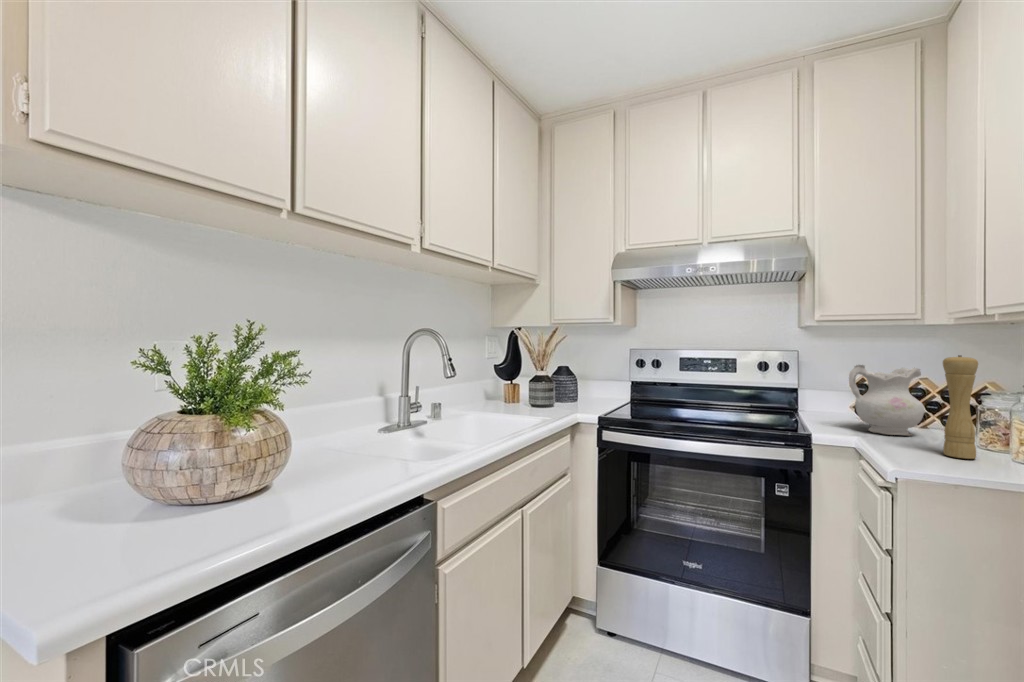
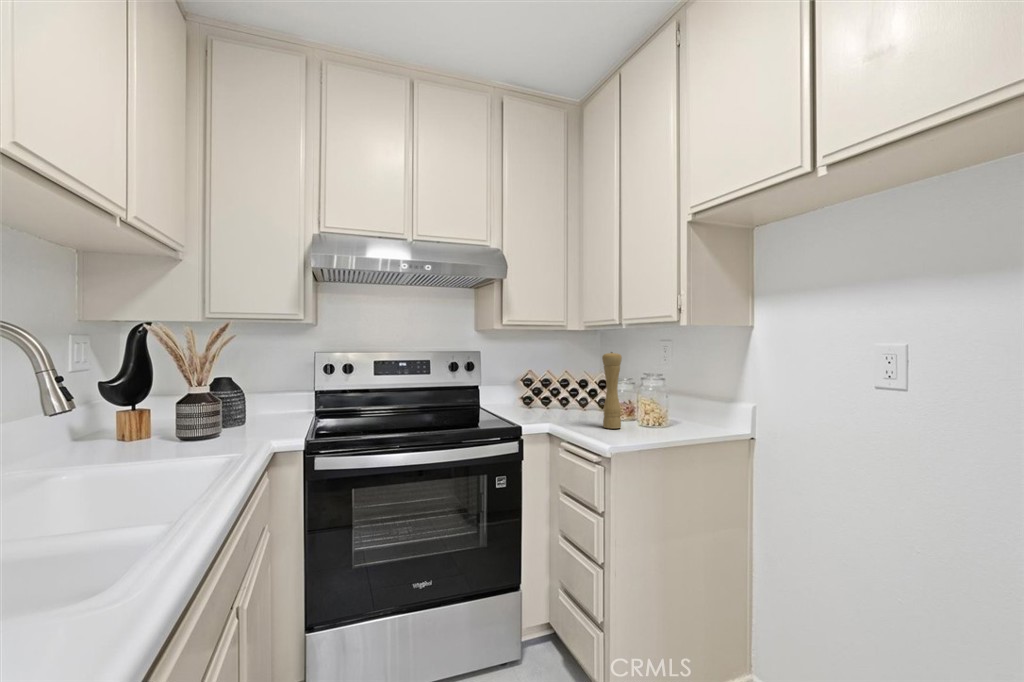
ceramic pitcher: present [849,365,924,436] -> none [532,361,577,419]

